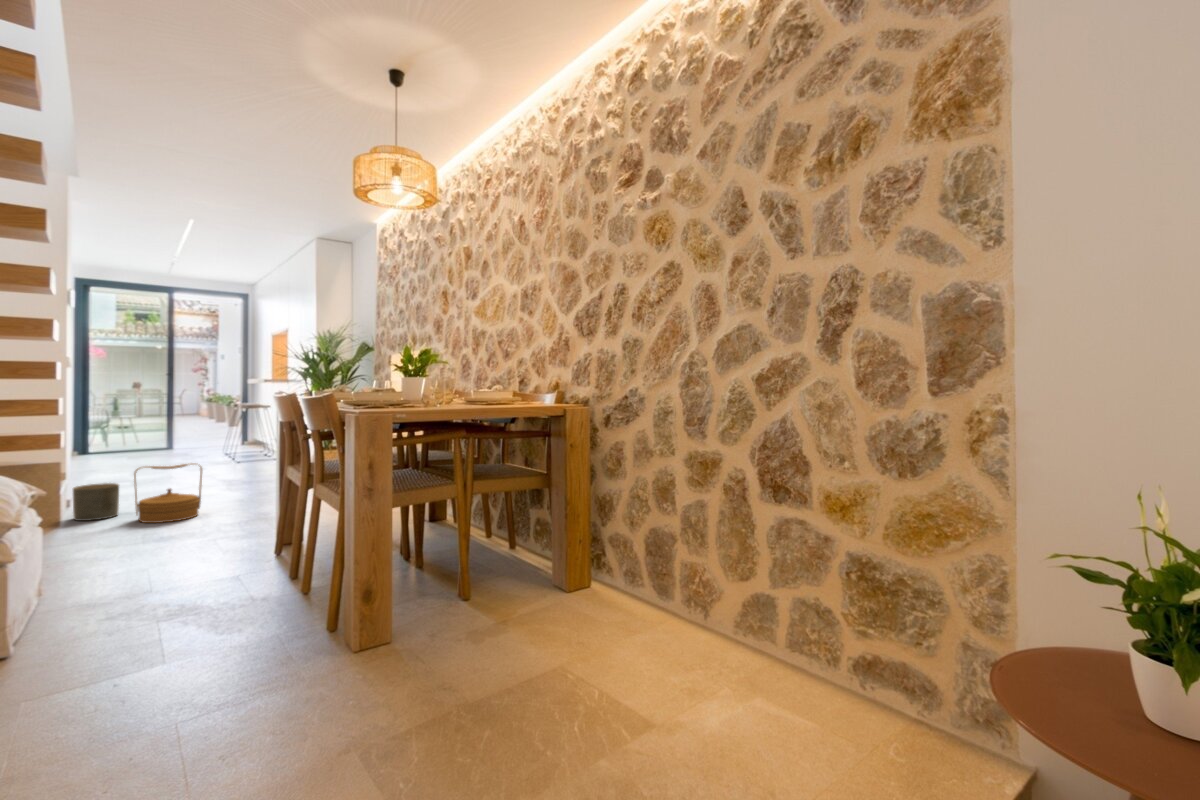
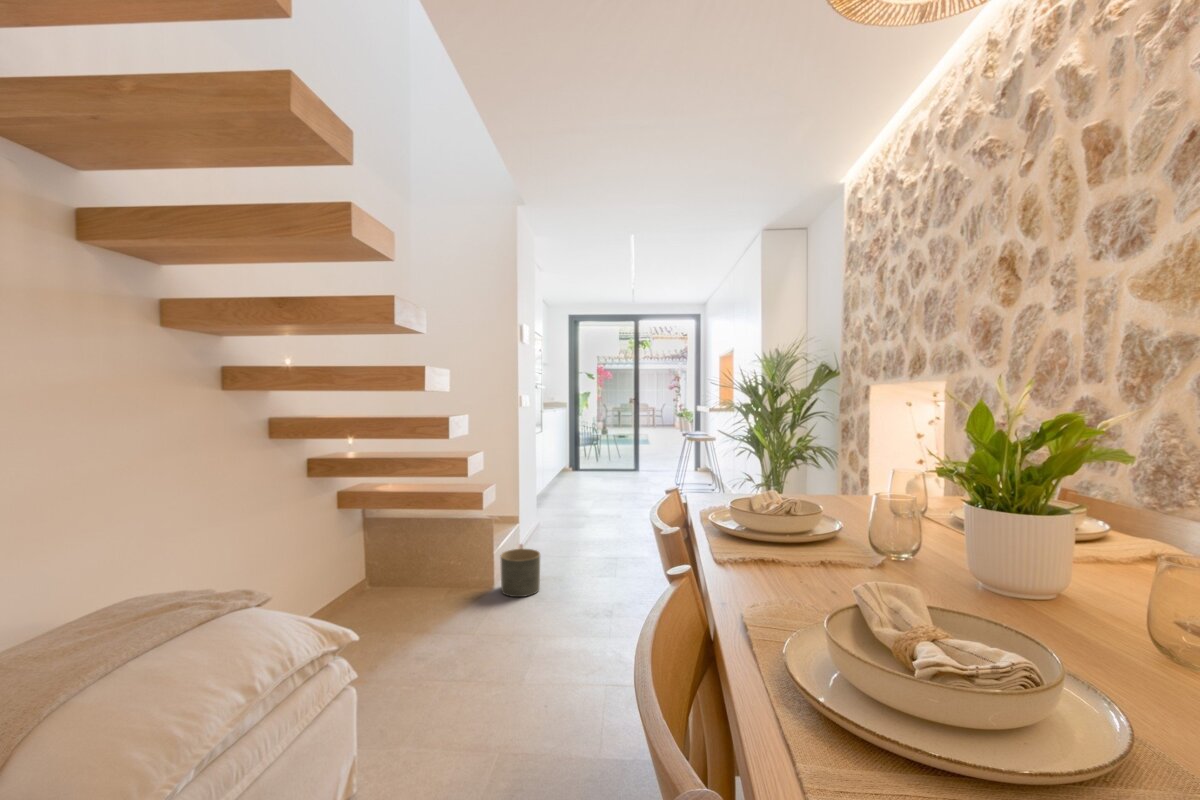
basket: present [134,463,202,523] -> none [542,545,612,627]

